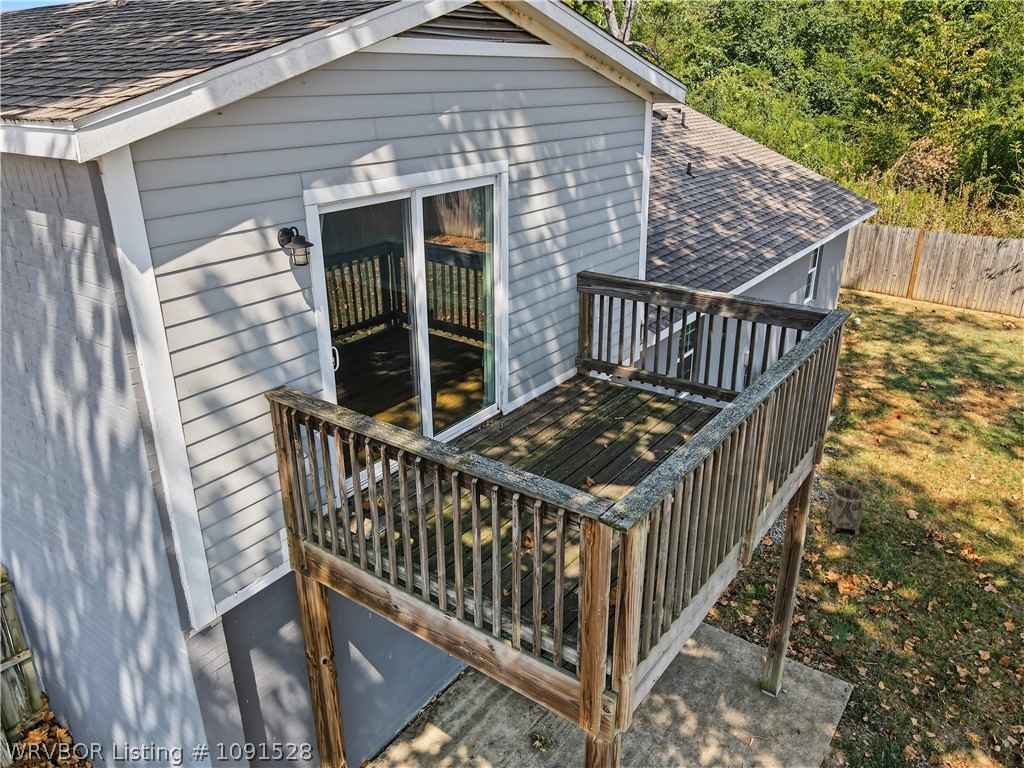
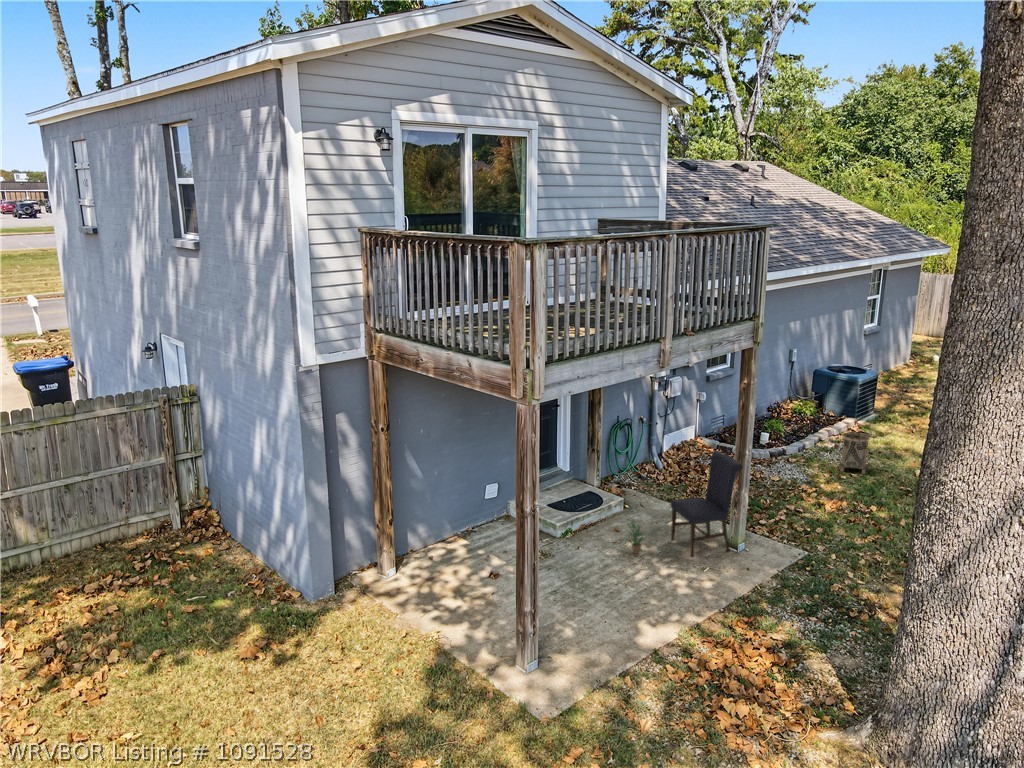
chair: none [693,592,793,736] -> present [671,451,743,557]
potted plant: present [832,623,852,657] -> present [629,521,644,554]

